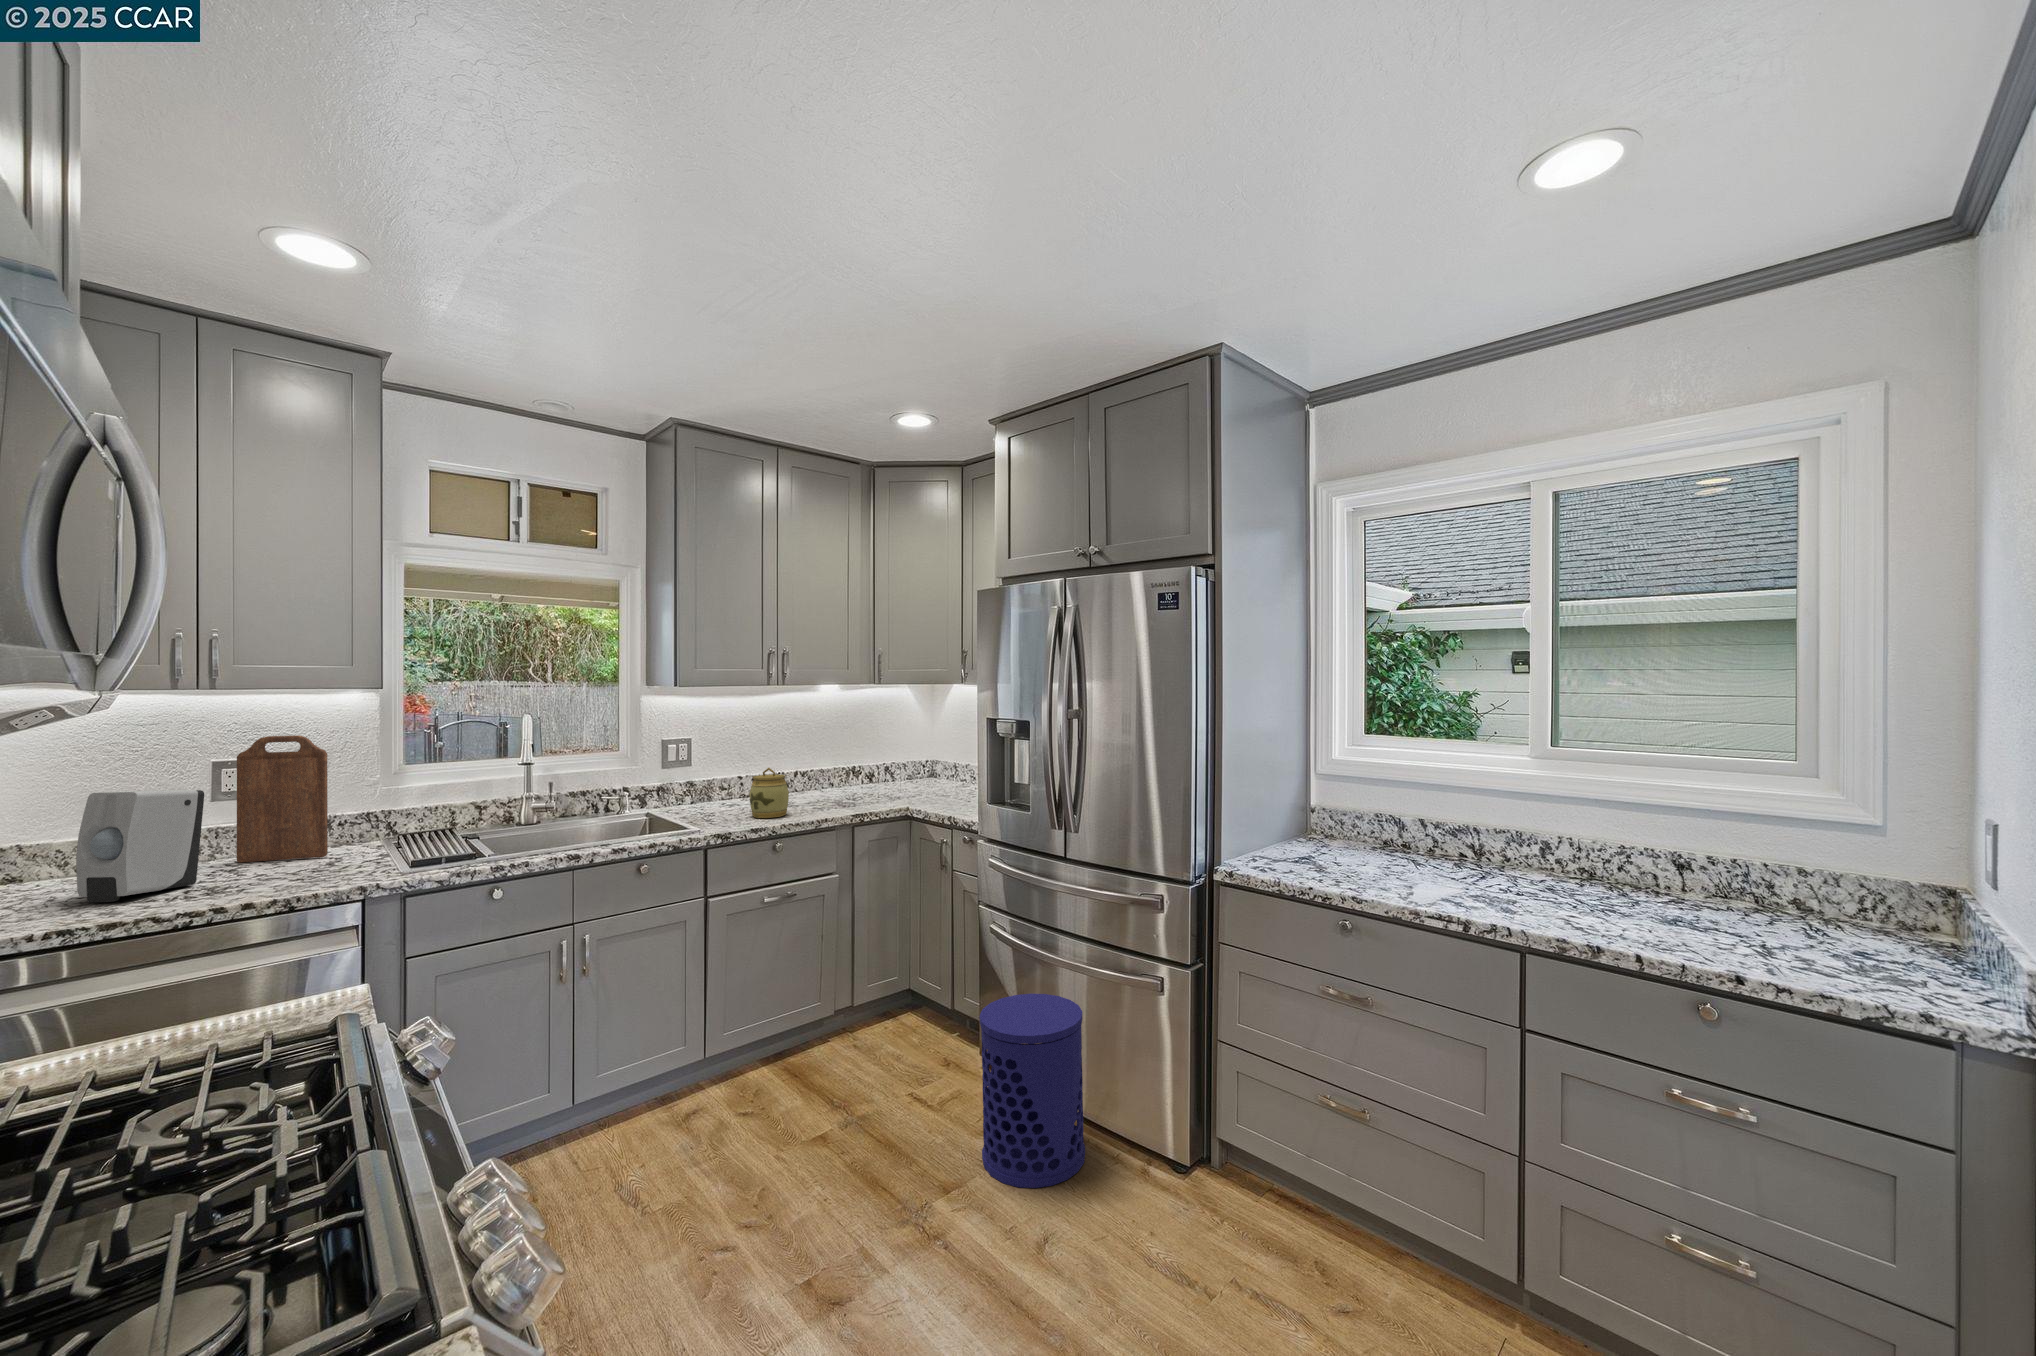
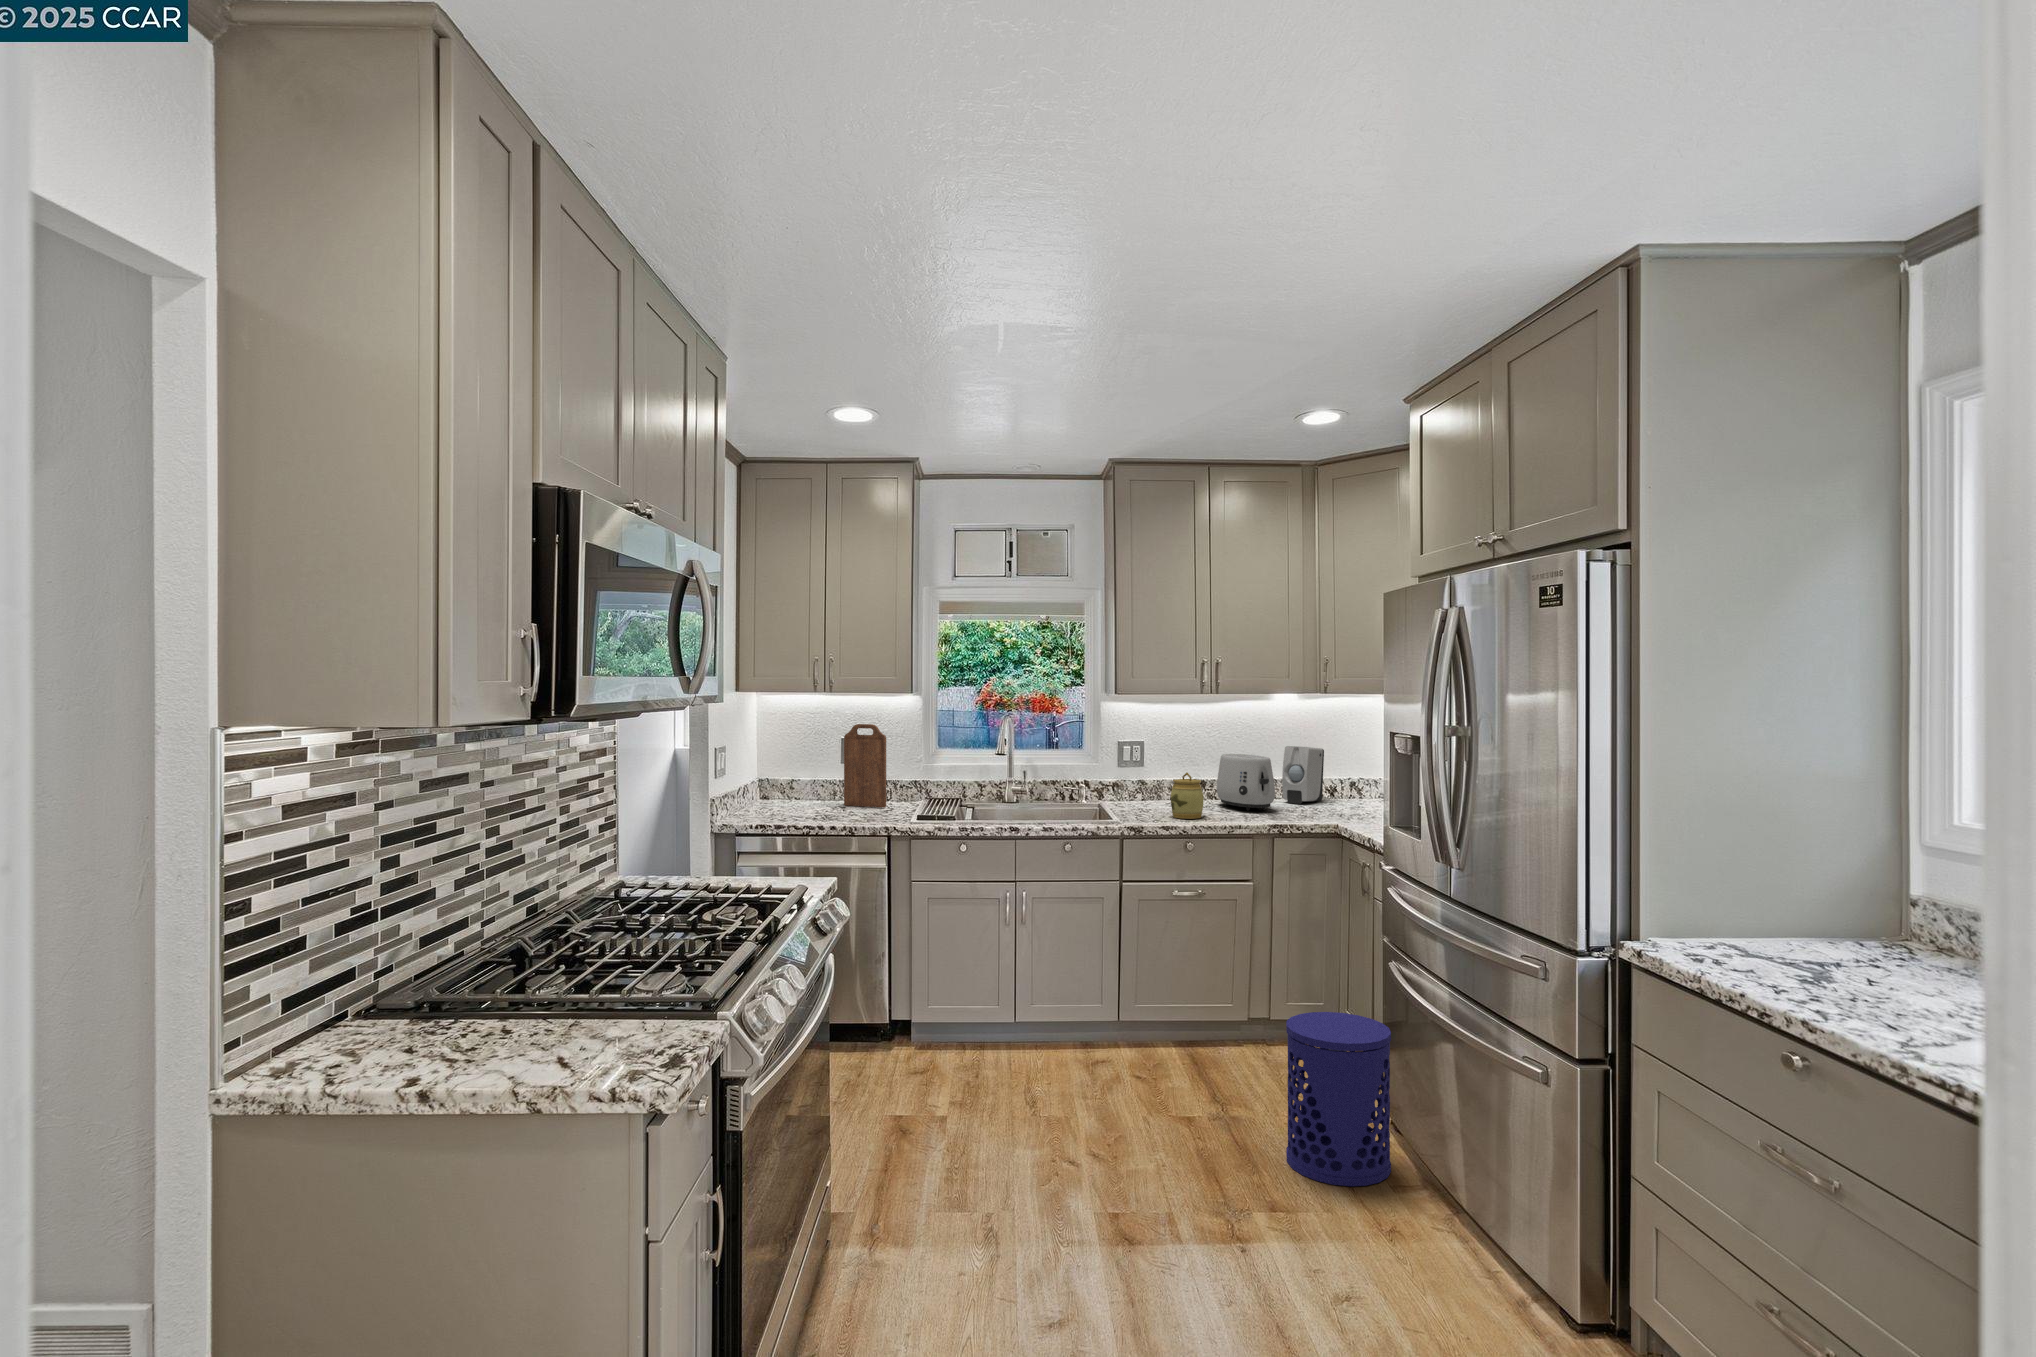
toaster: none [777,746,843,802] -> present [1217,754,1275,810]
soap dispenser: present [76,790,204,902] -> present [1282,746,1324,804]

